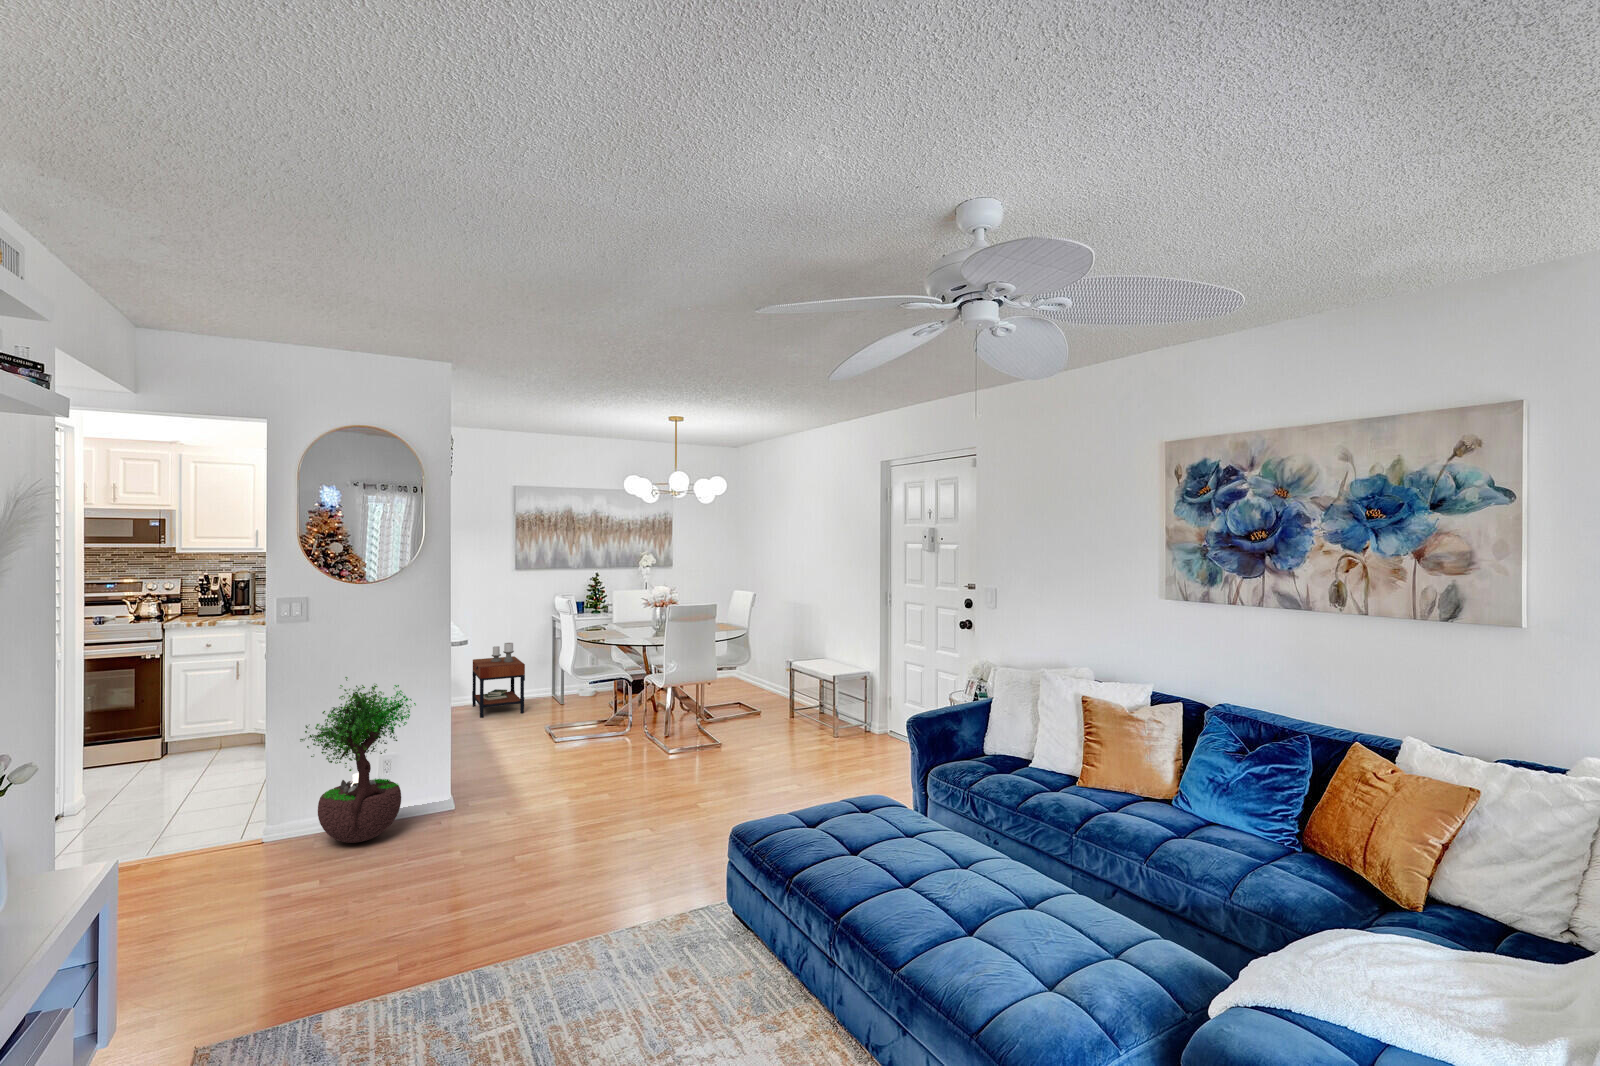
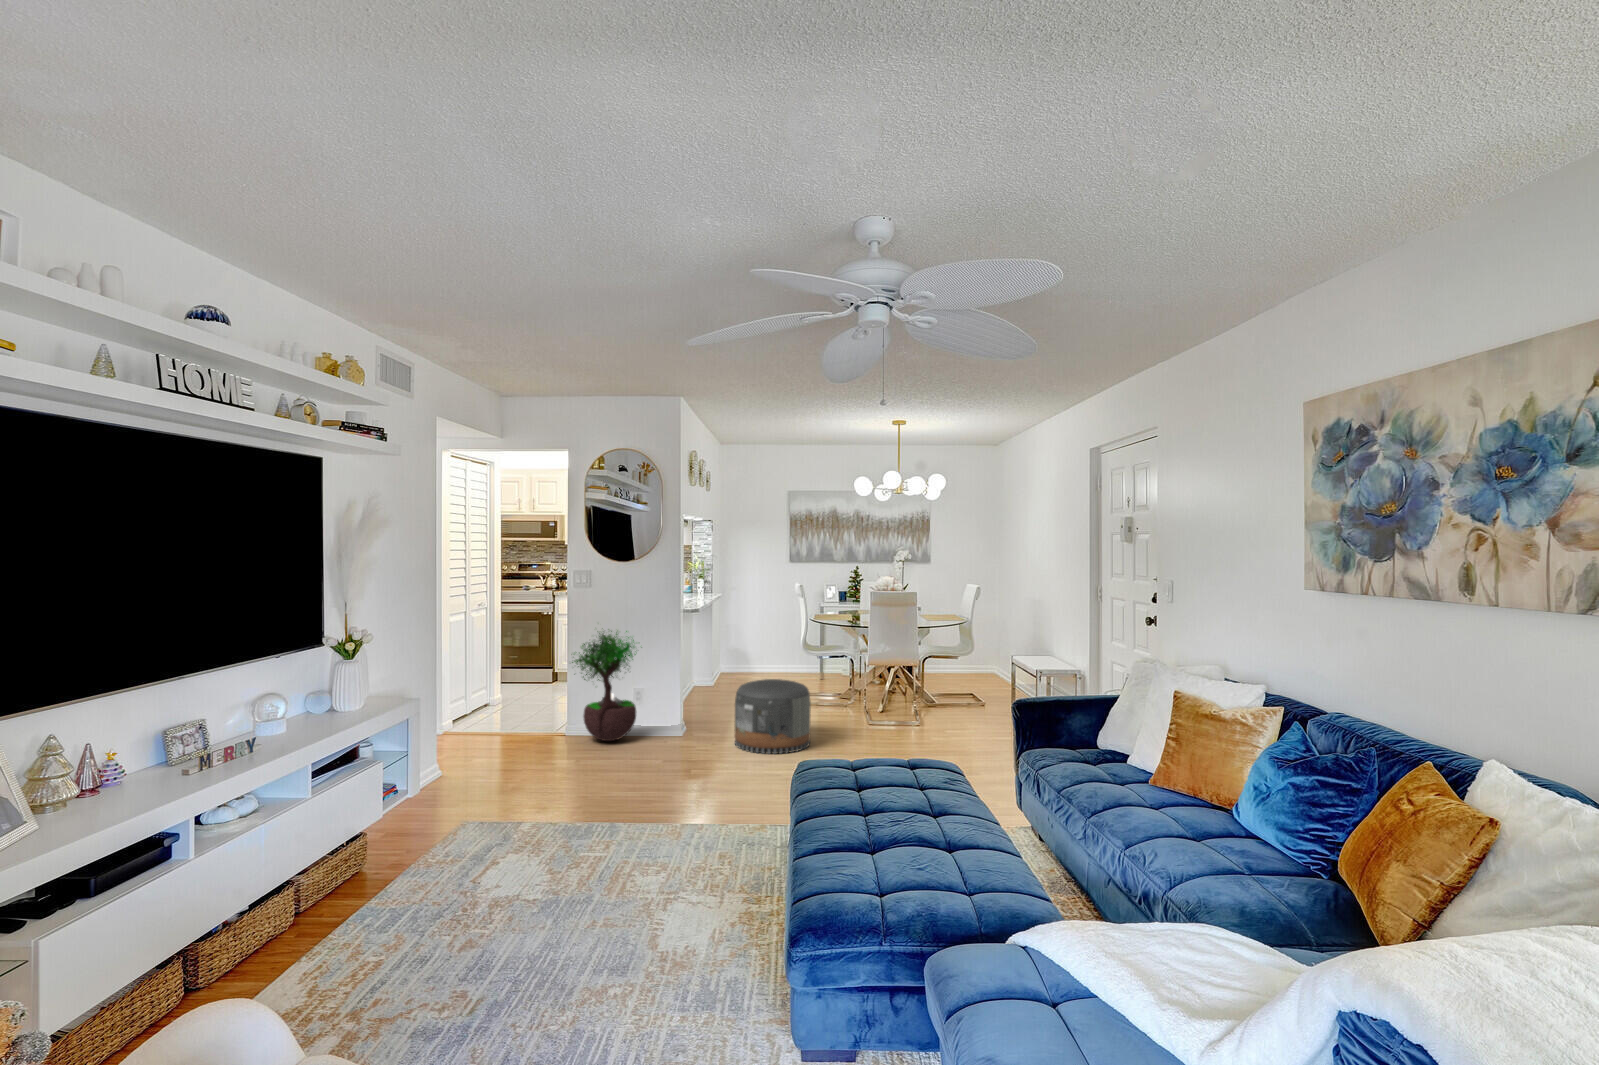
side table: present [472,643,525,718] -> none [754,620,789,679]
pouf: none [541,722,637,819] -> present [734,679,811,754]

